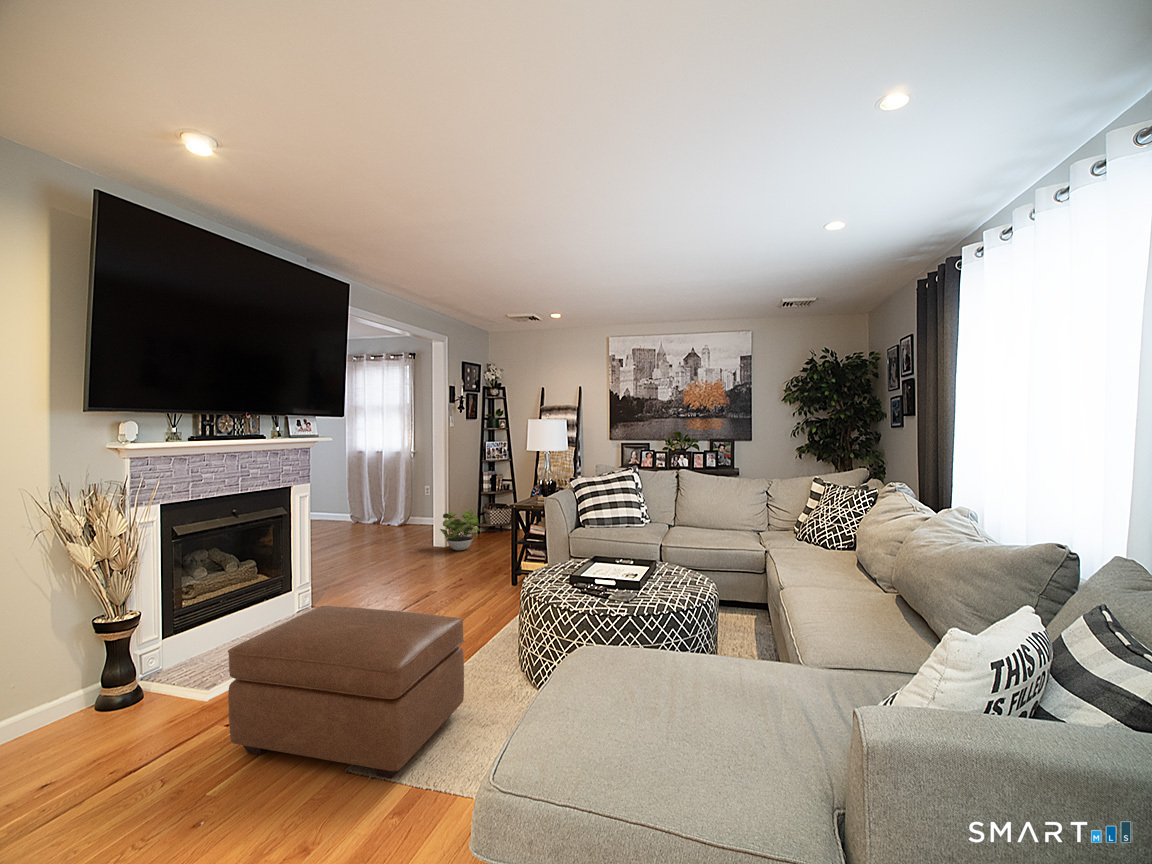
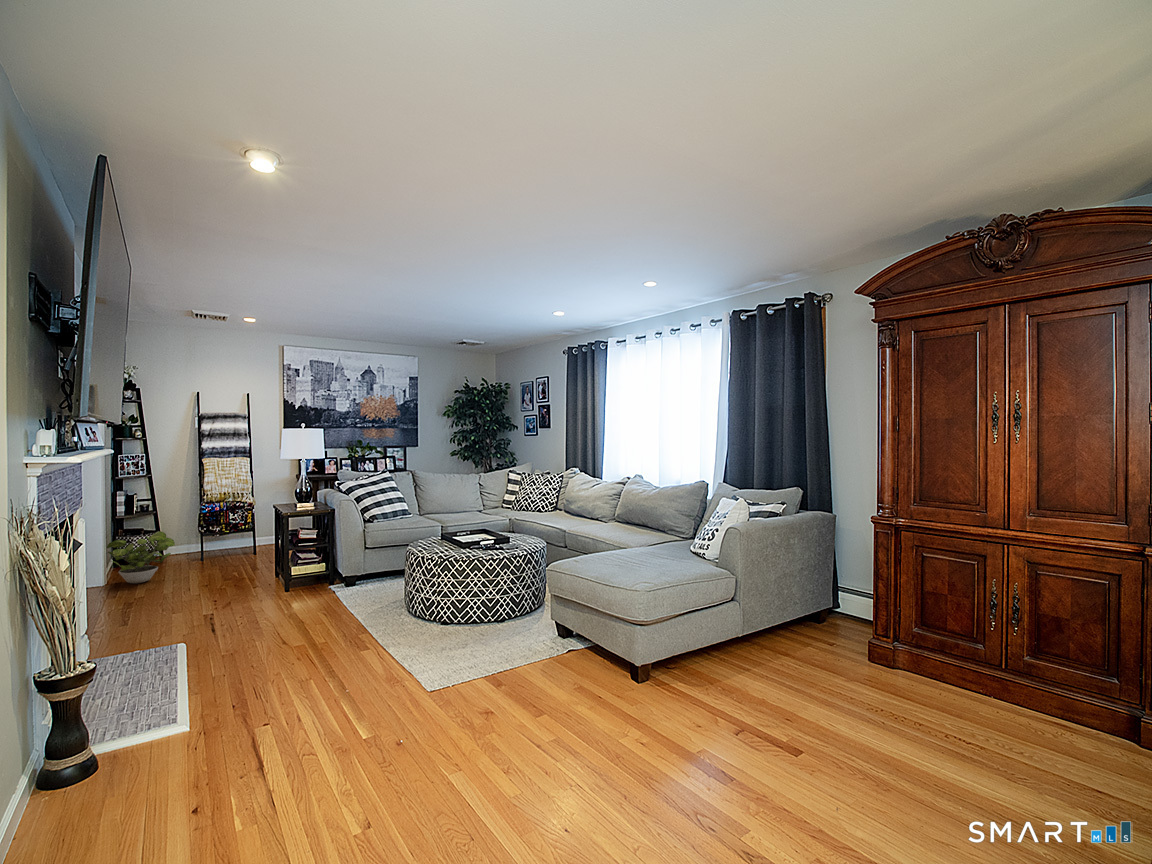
ottoman: present [228,606,464,778] -> none [303,575,488,717]

